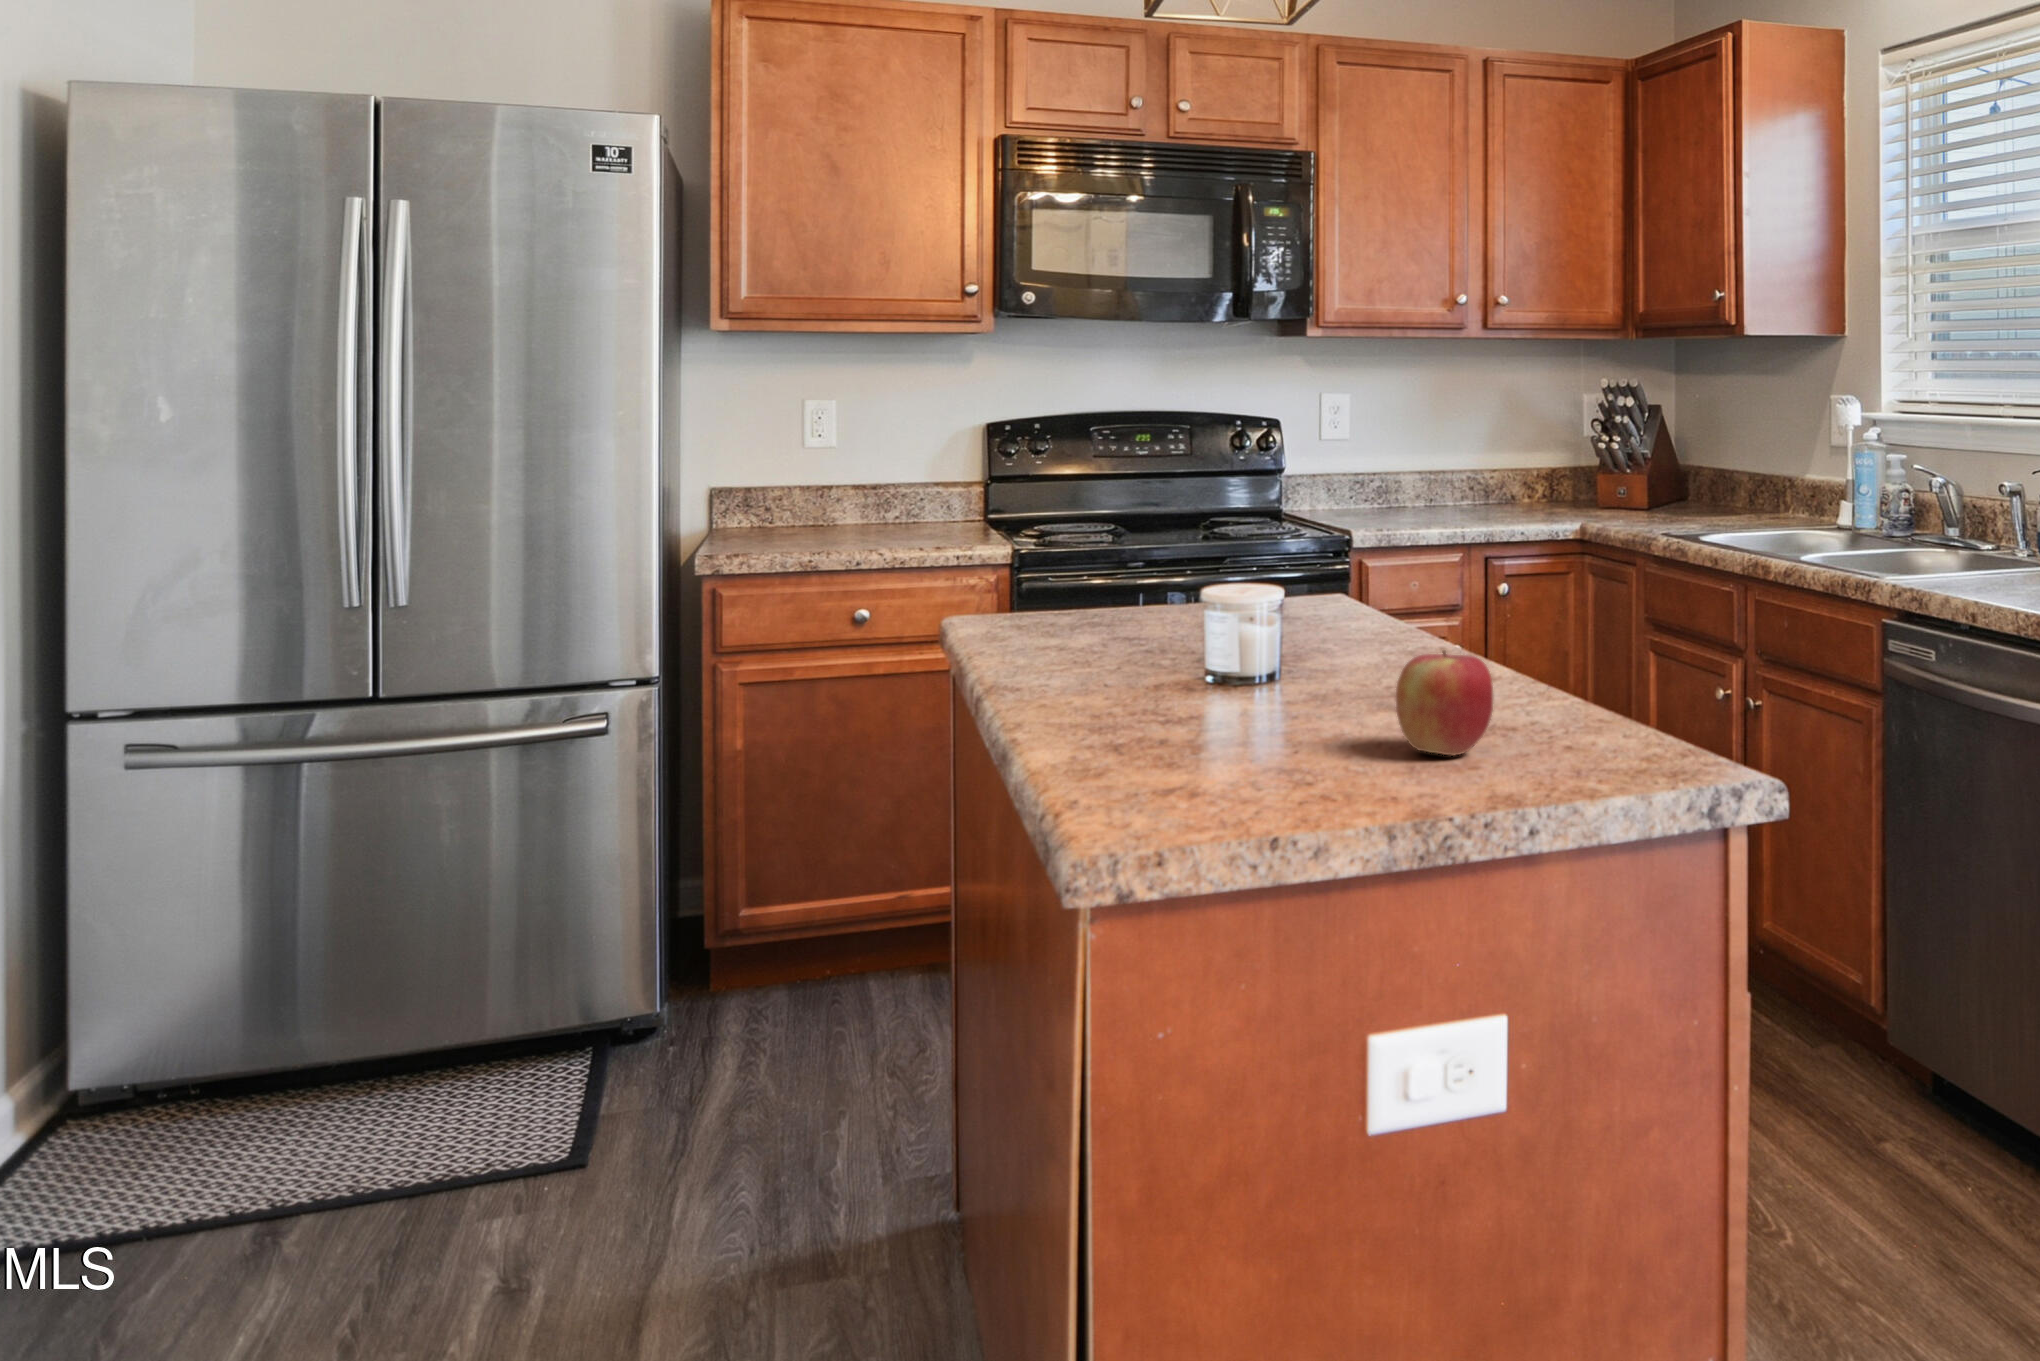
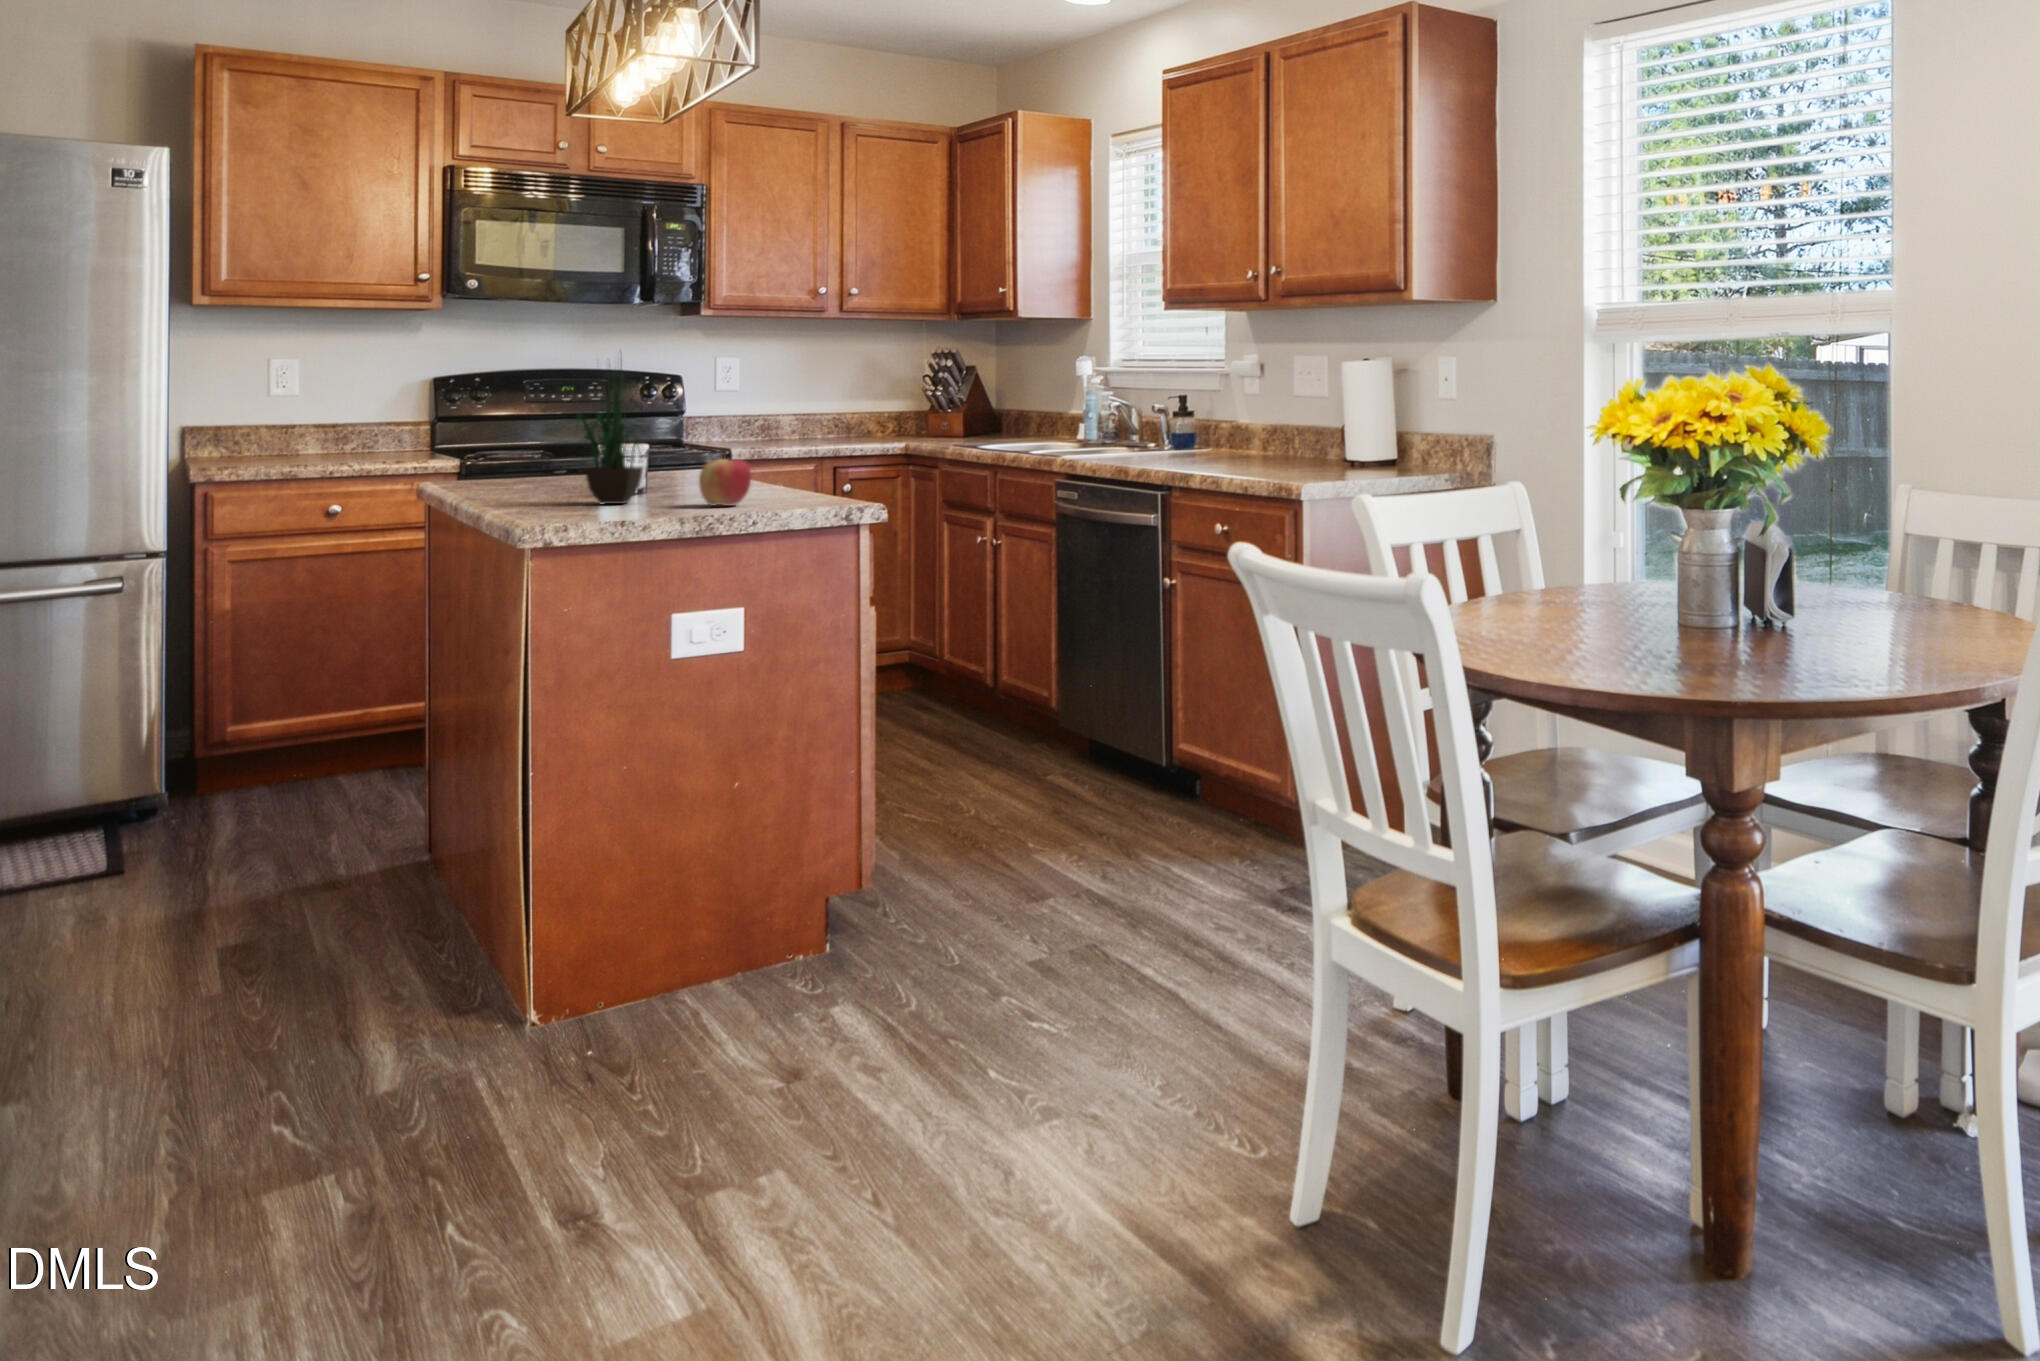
potted plant: none [1136,392,1318,729] -> present [561,360,651,504]

